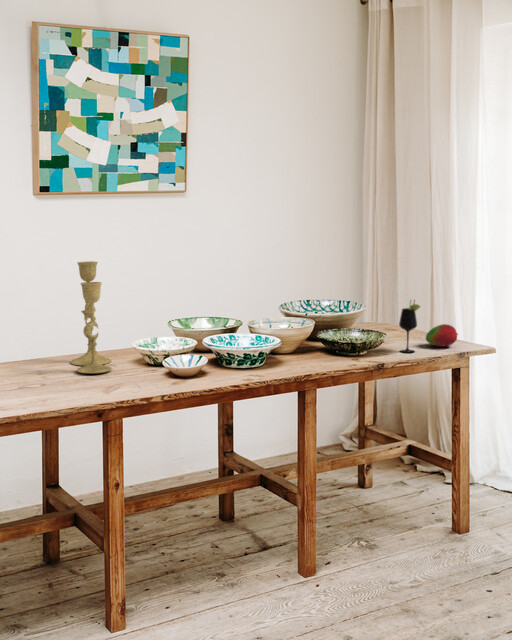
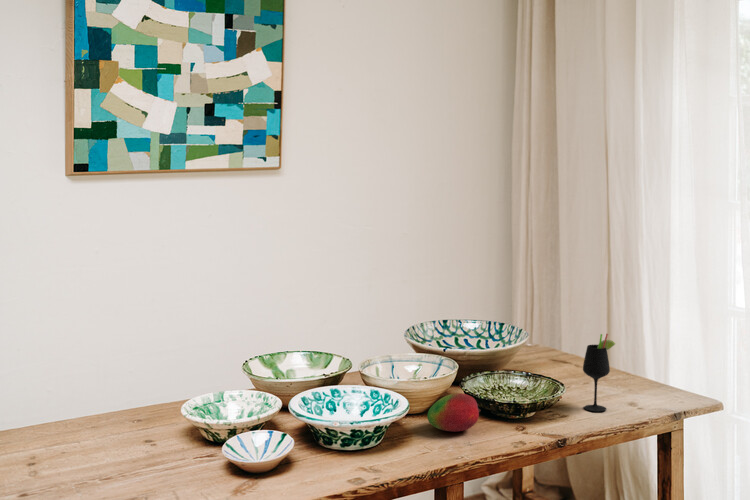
candlestick: present [70,261,112,373] -> none [85,282,150,467]
fruit: present [426,324,458,347] -> present [427,393,481,432]

